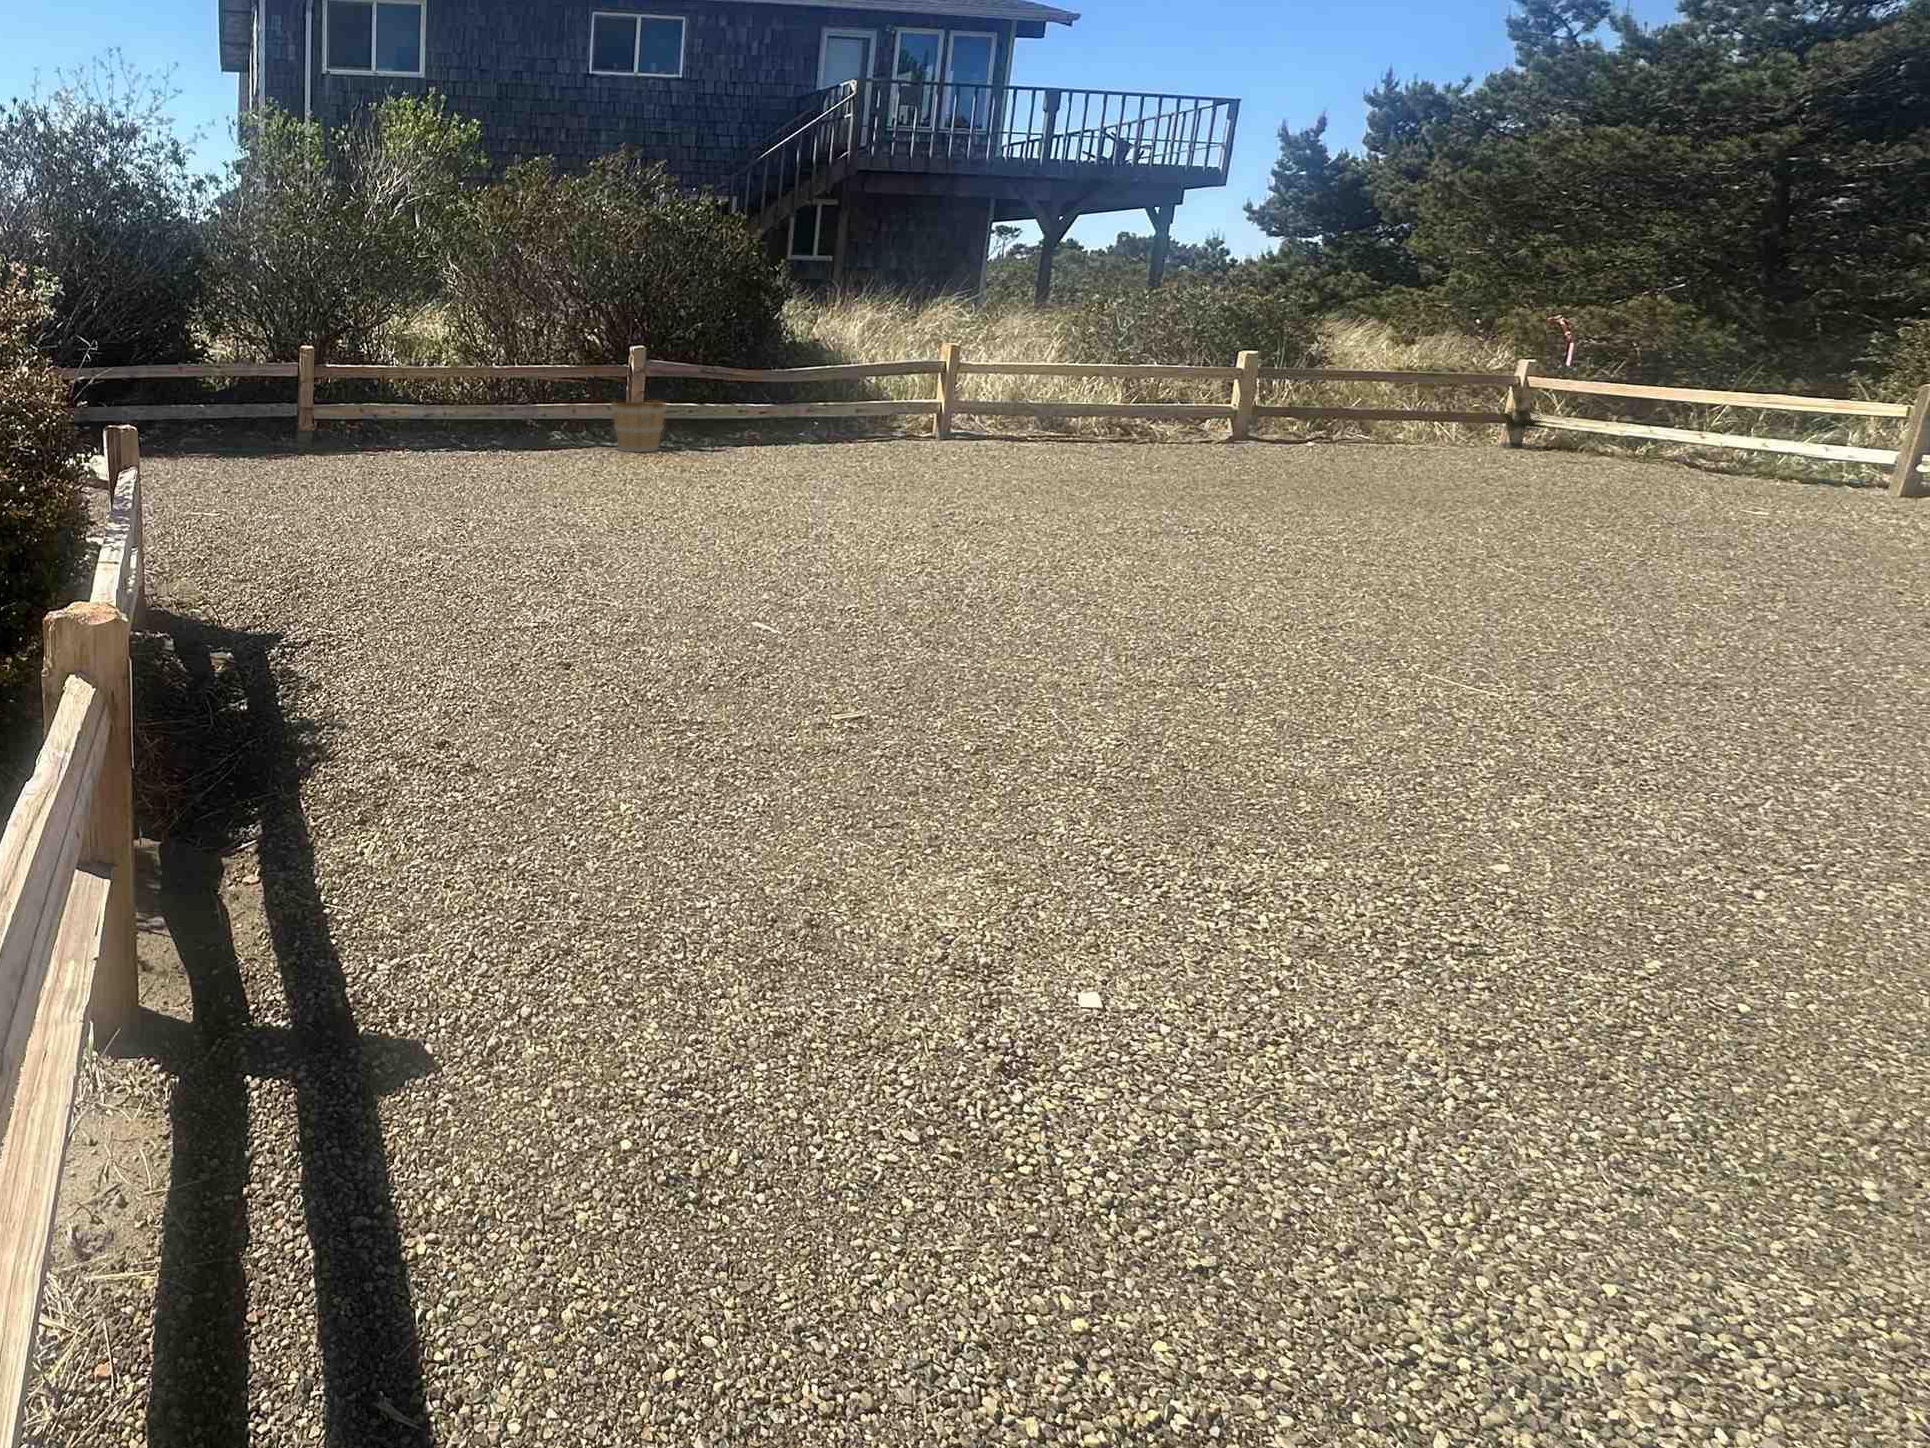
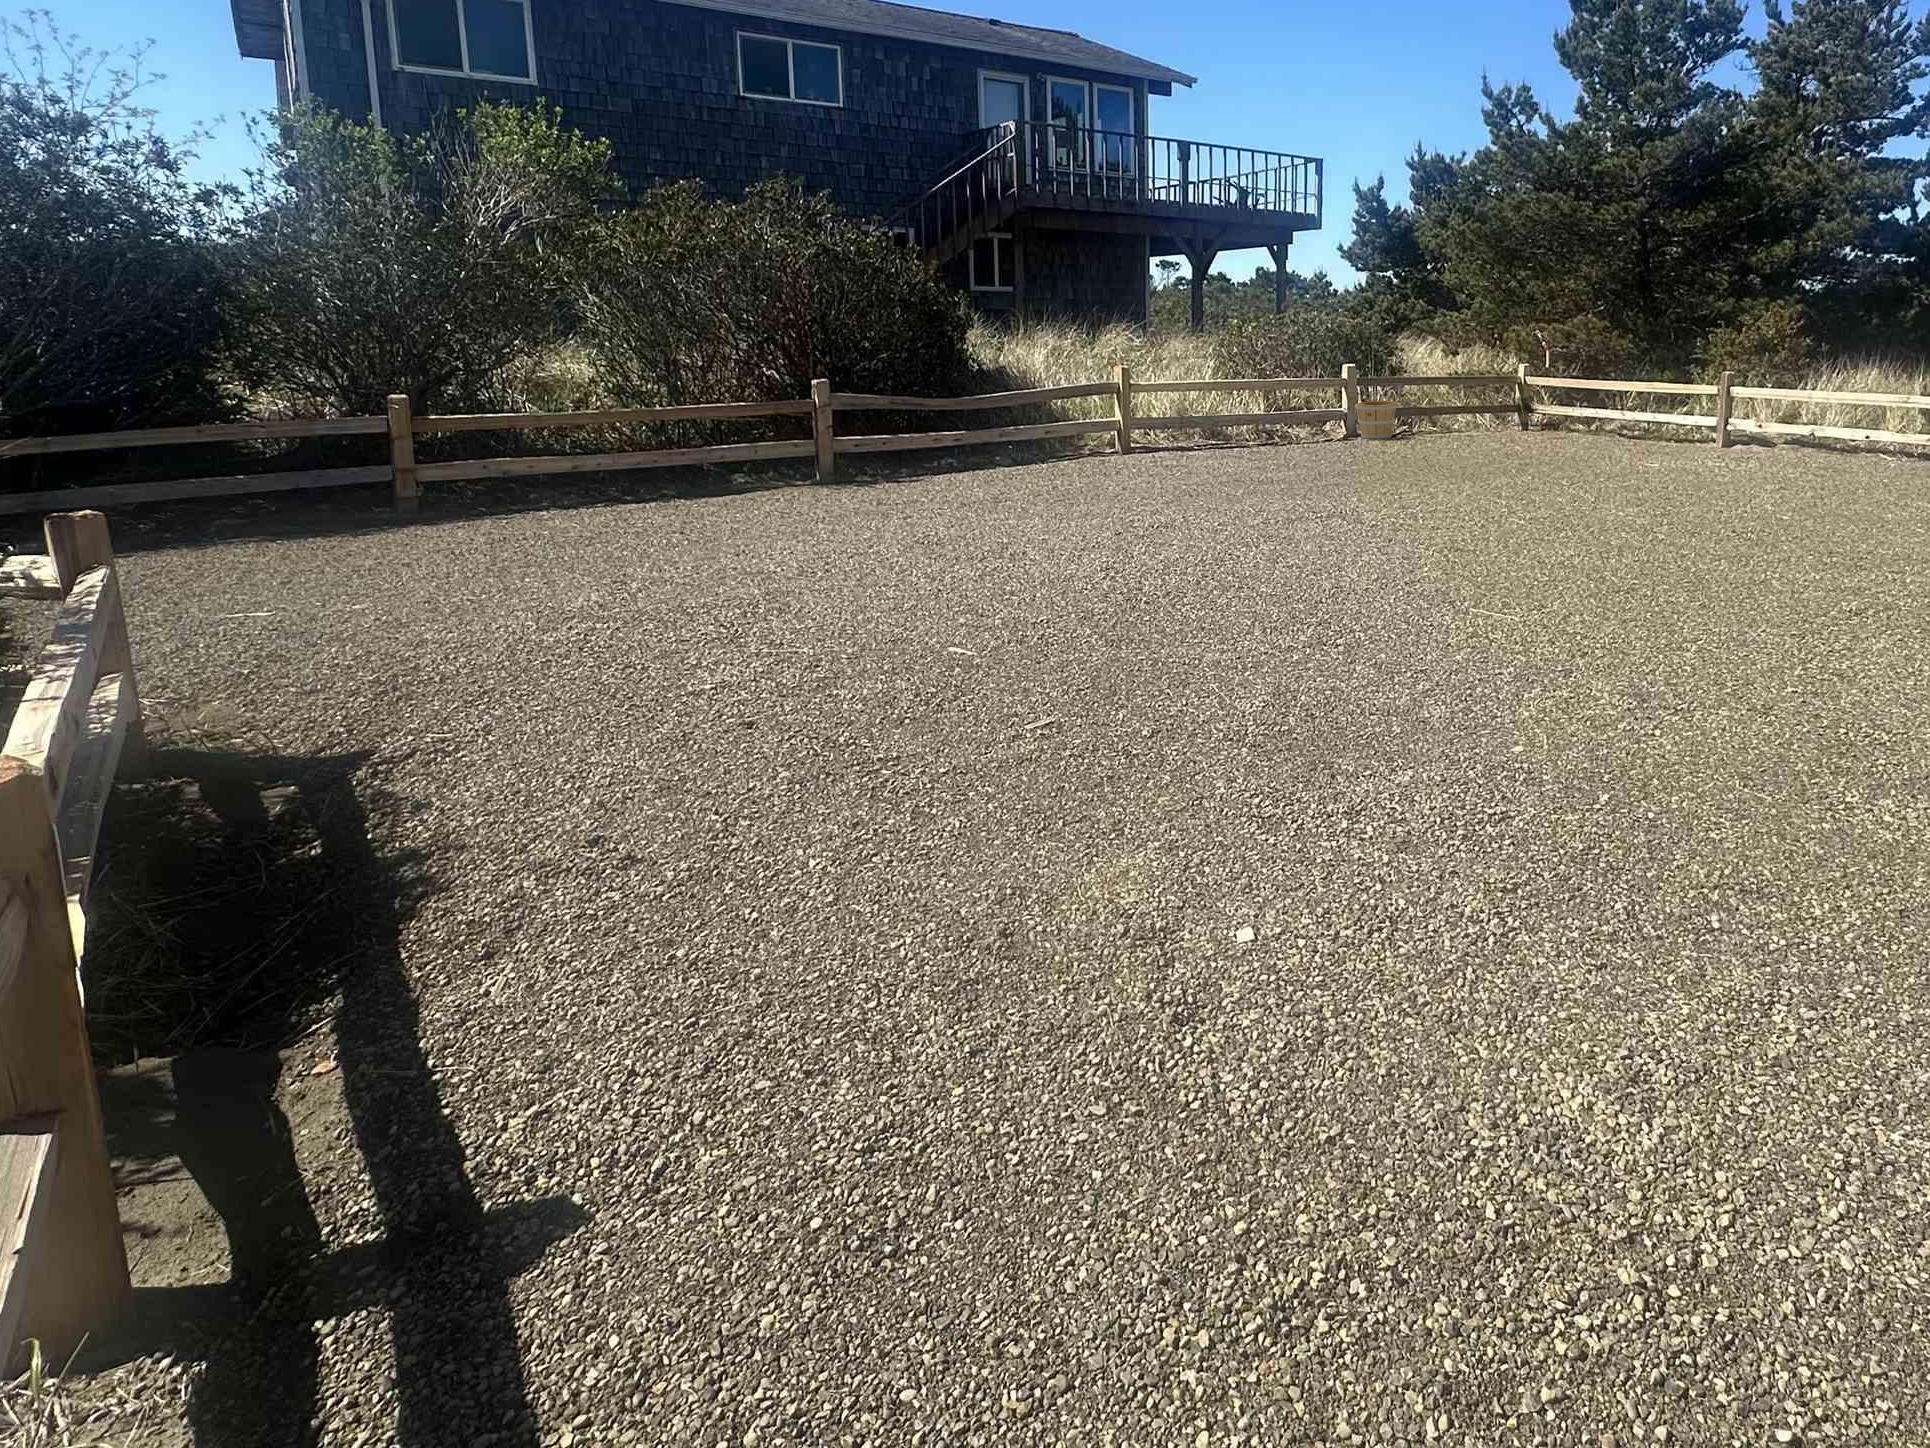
wooden bucket: present [611,401,667,452] -> present [1355,400,1397,439]

